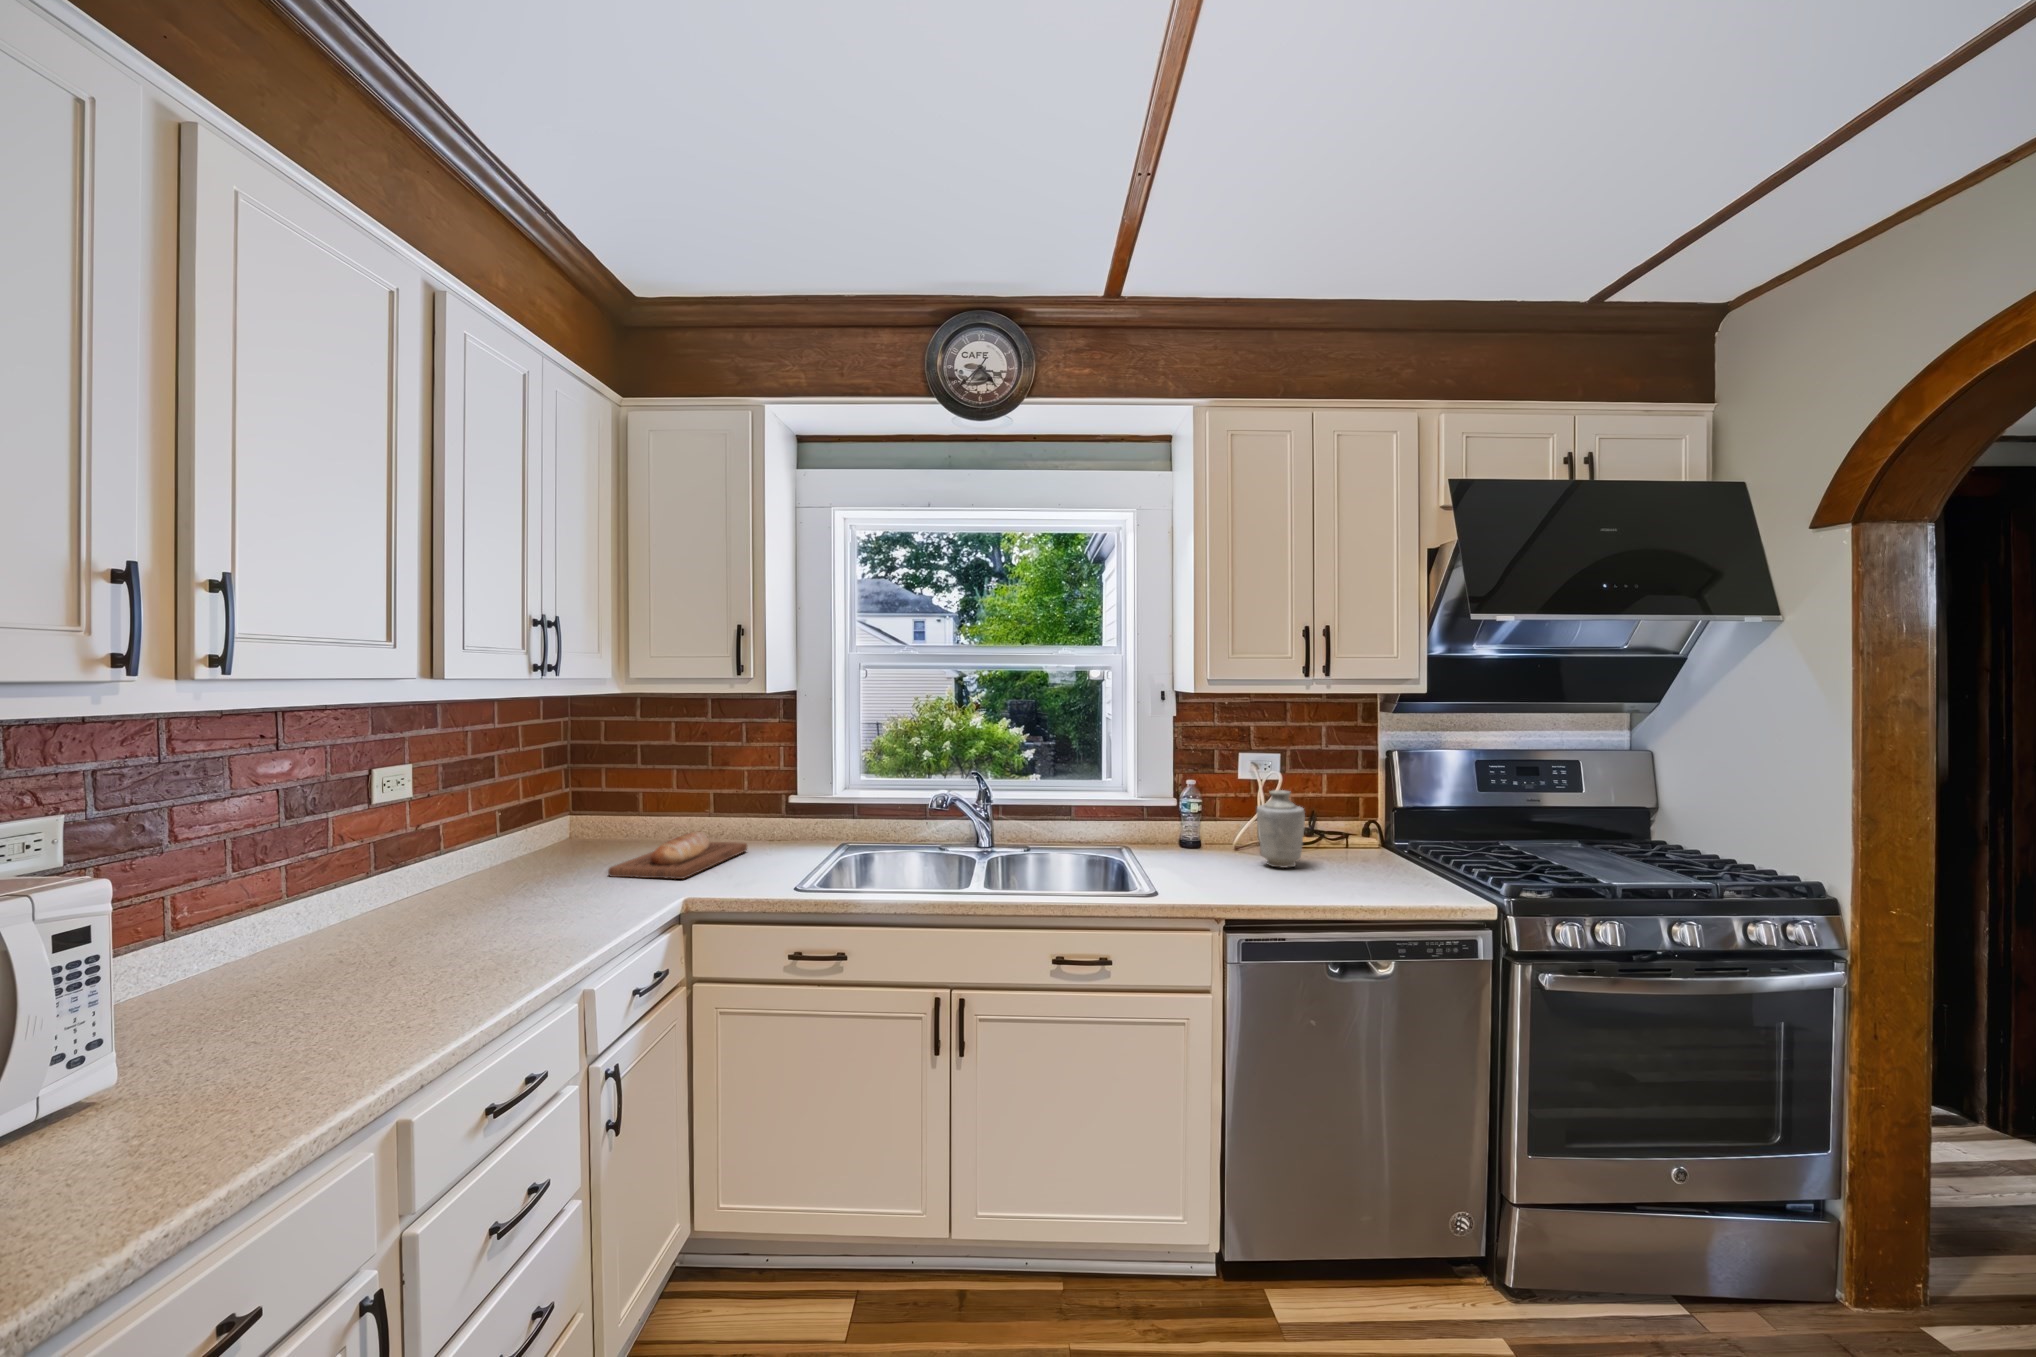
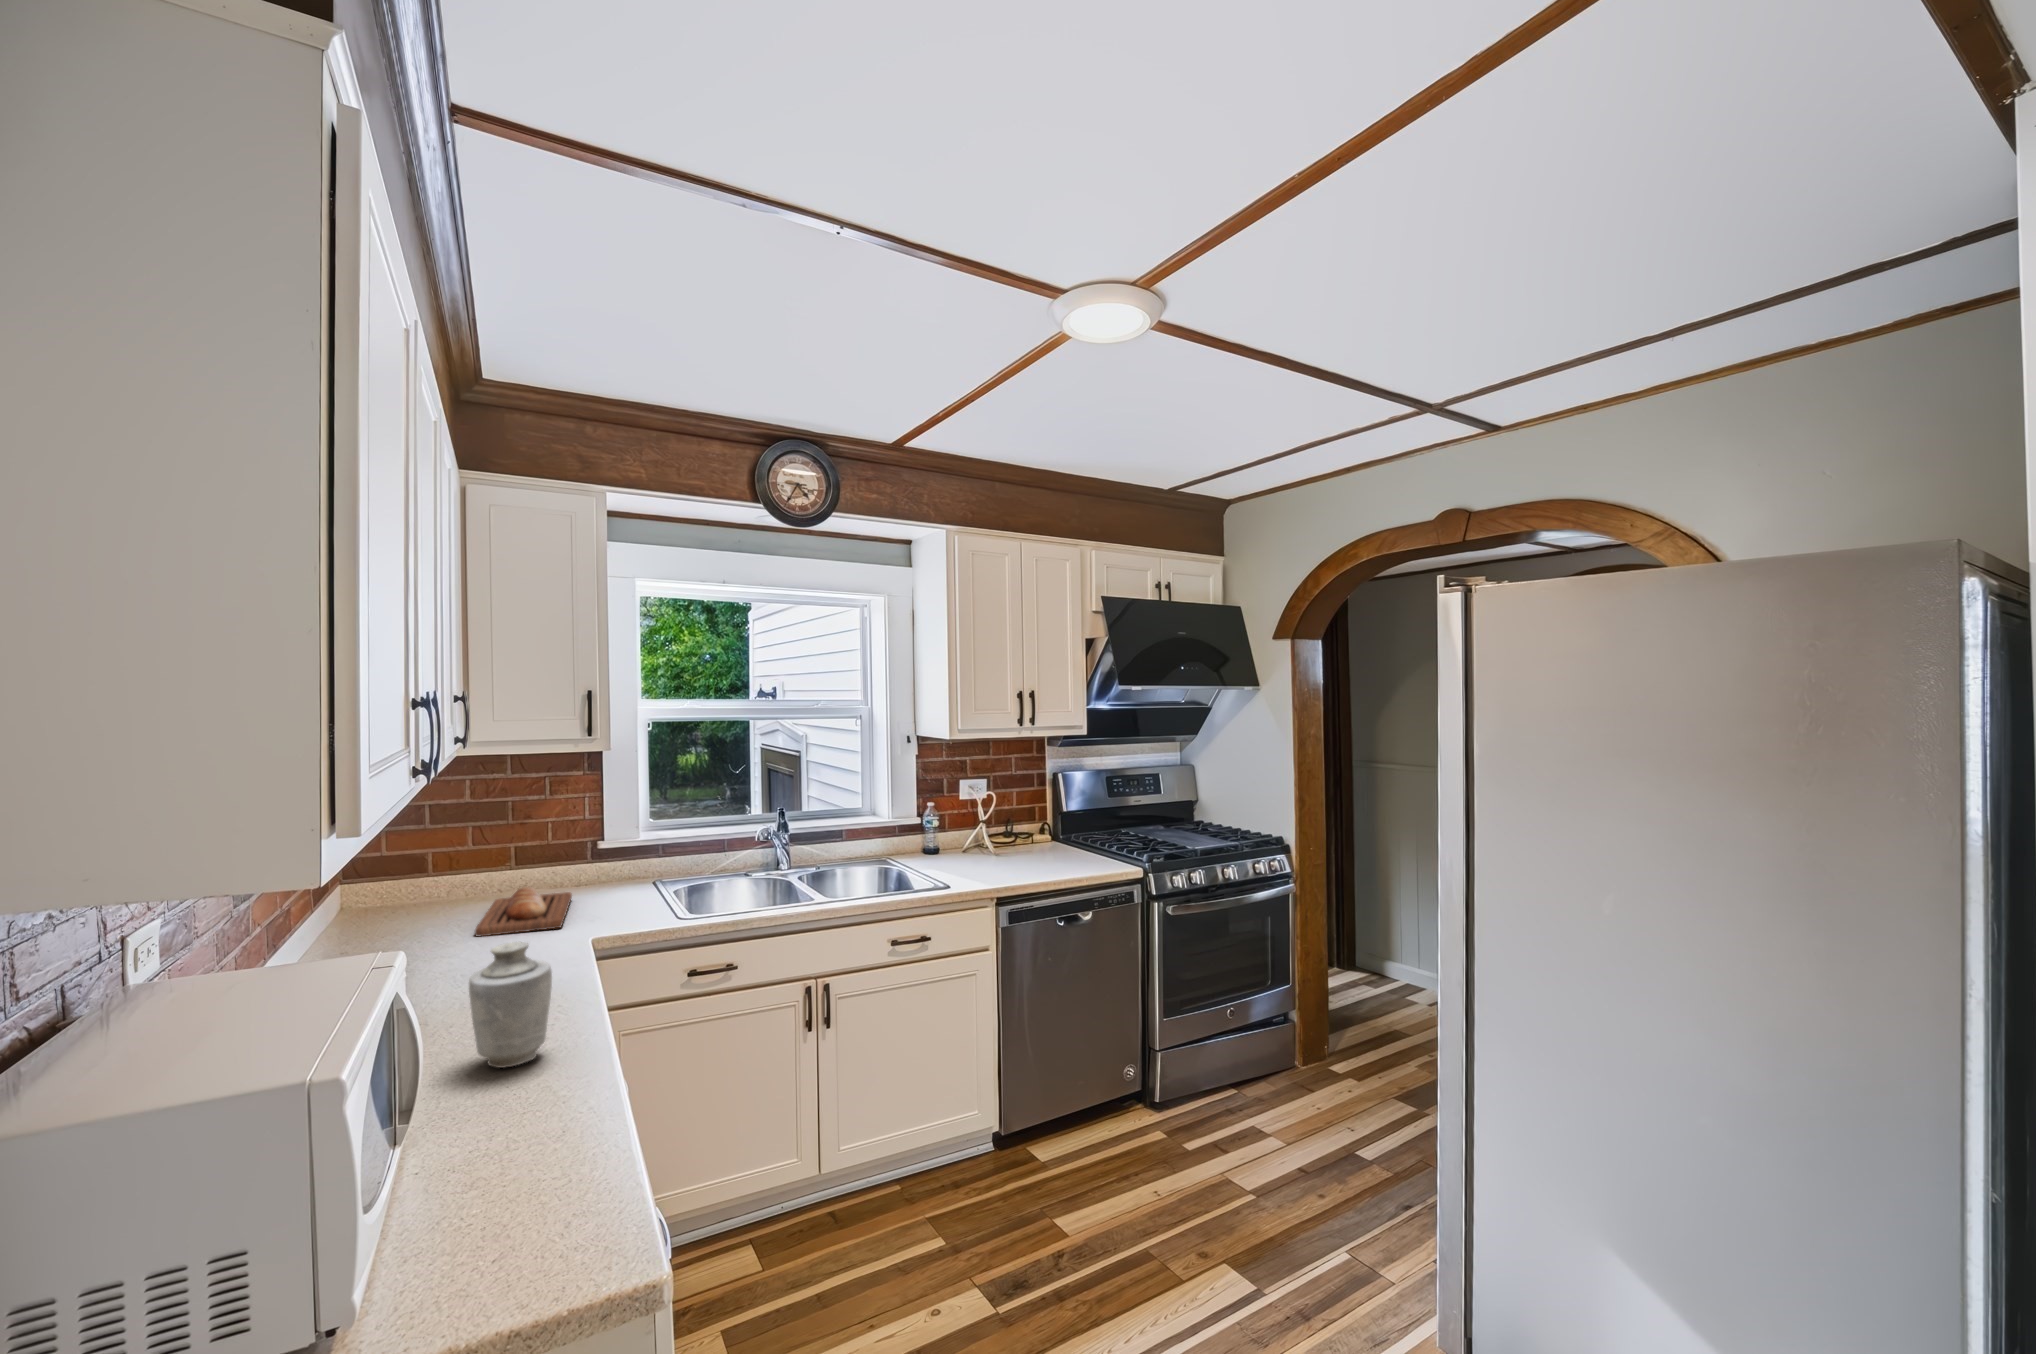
vase: present [1257,790,1305,868] -> present [469,942,552,1068]

